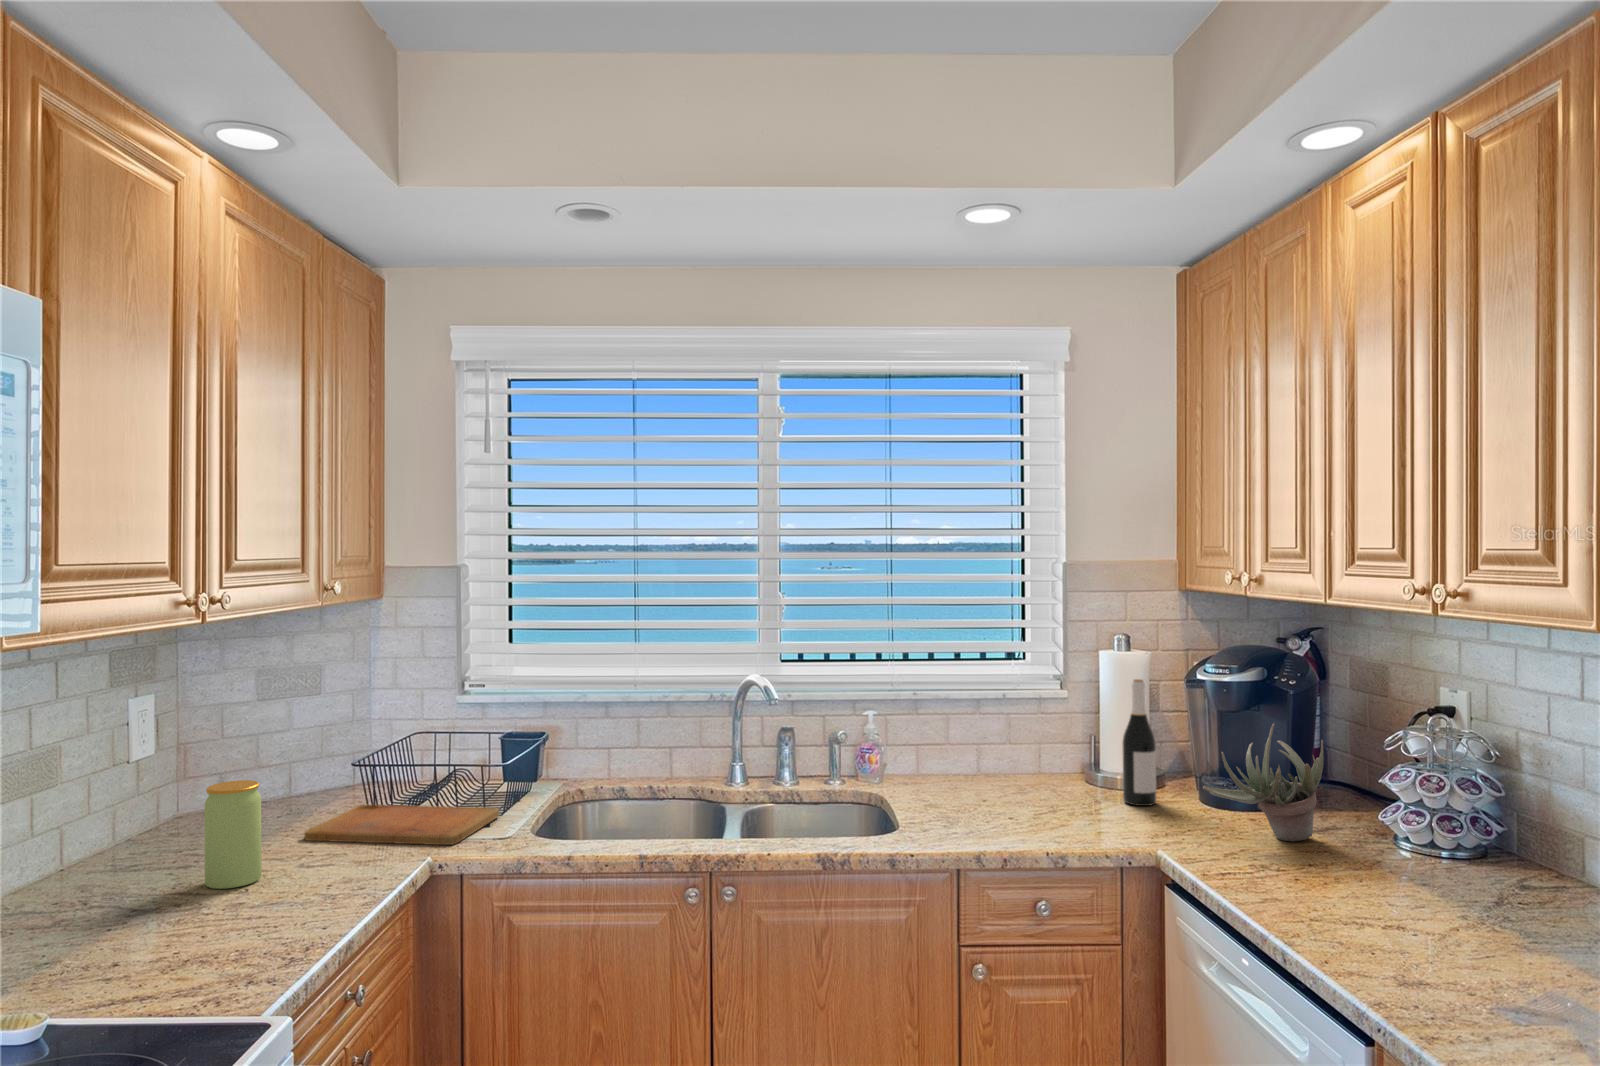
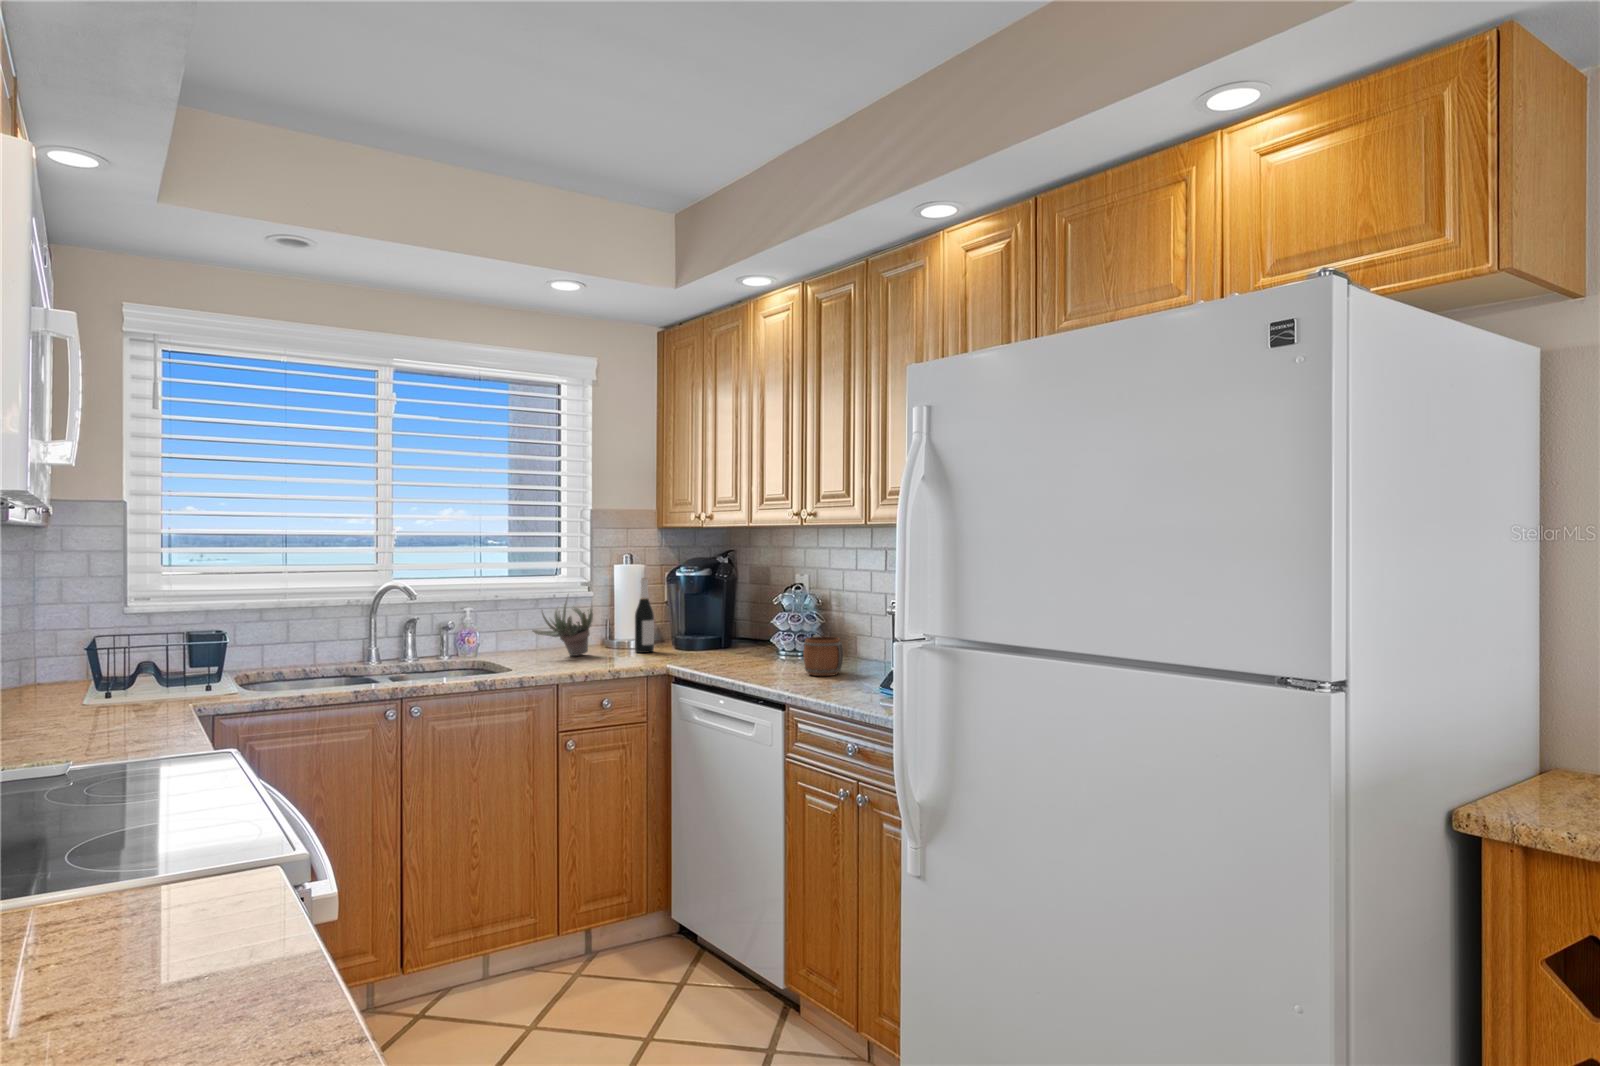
succulent plant: present [1203,724,1324,841] -> present [533,601,593,656]
jar: present [205,780,262,889] -> none [31,648,77,725]
cutting board: present [304,805,499,845] -> none [55,681,208,708]
mug: none [1433,866,1543,986] -> present [803,635,843,676]

